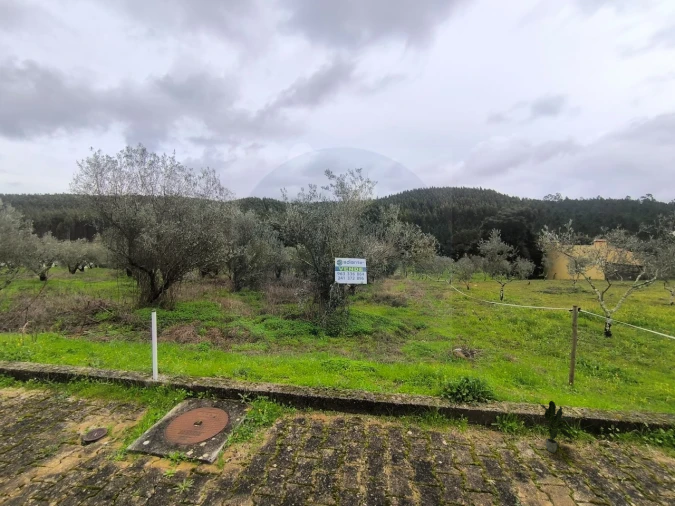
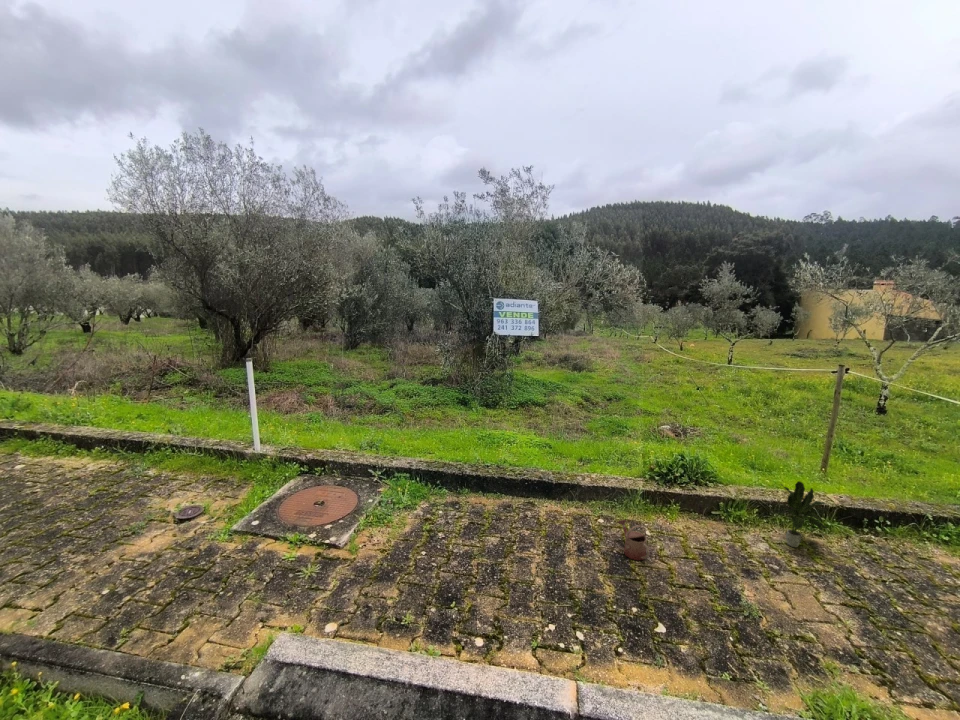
watering can: none [422,434,445,468] -> present [618,520,649,560]

